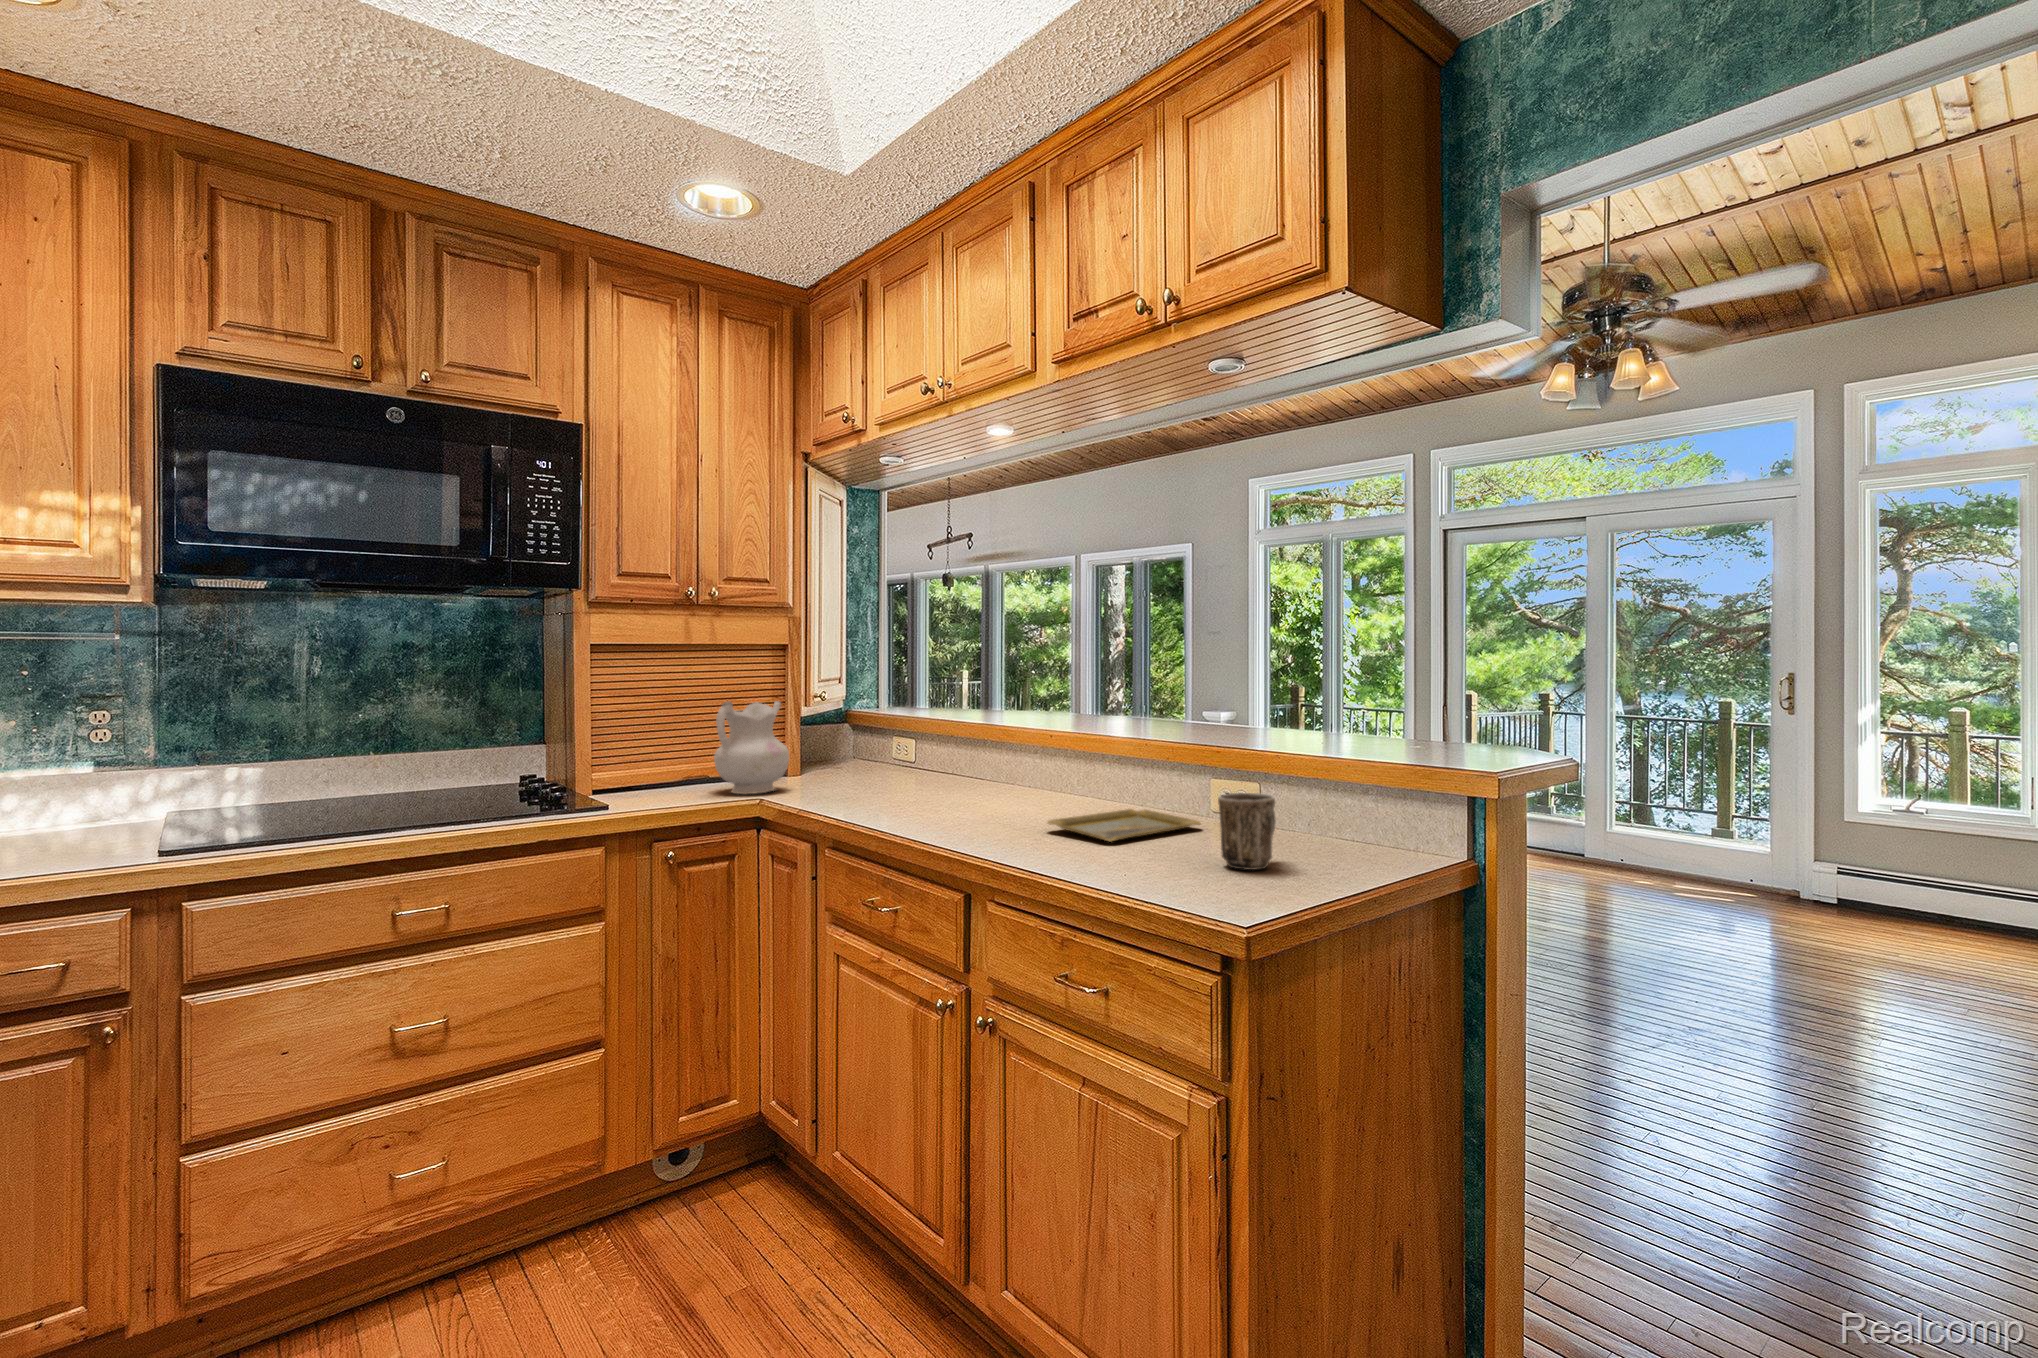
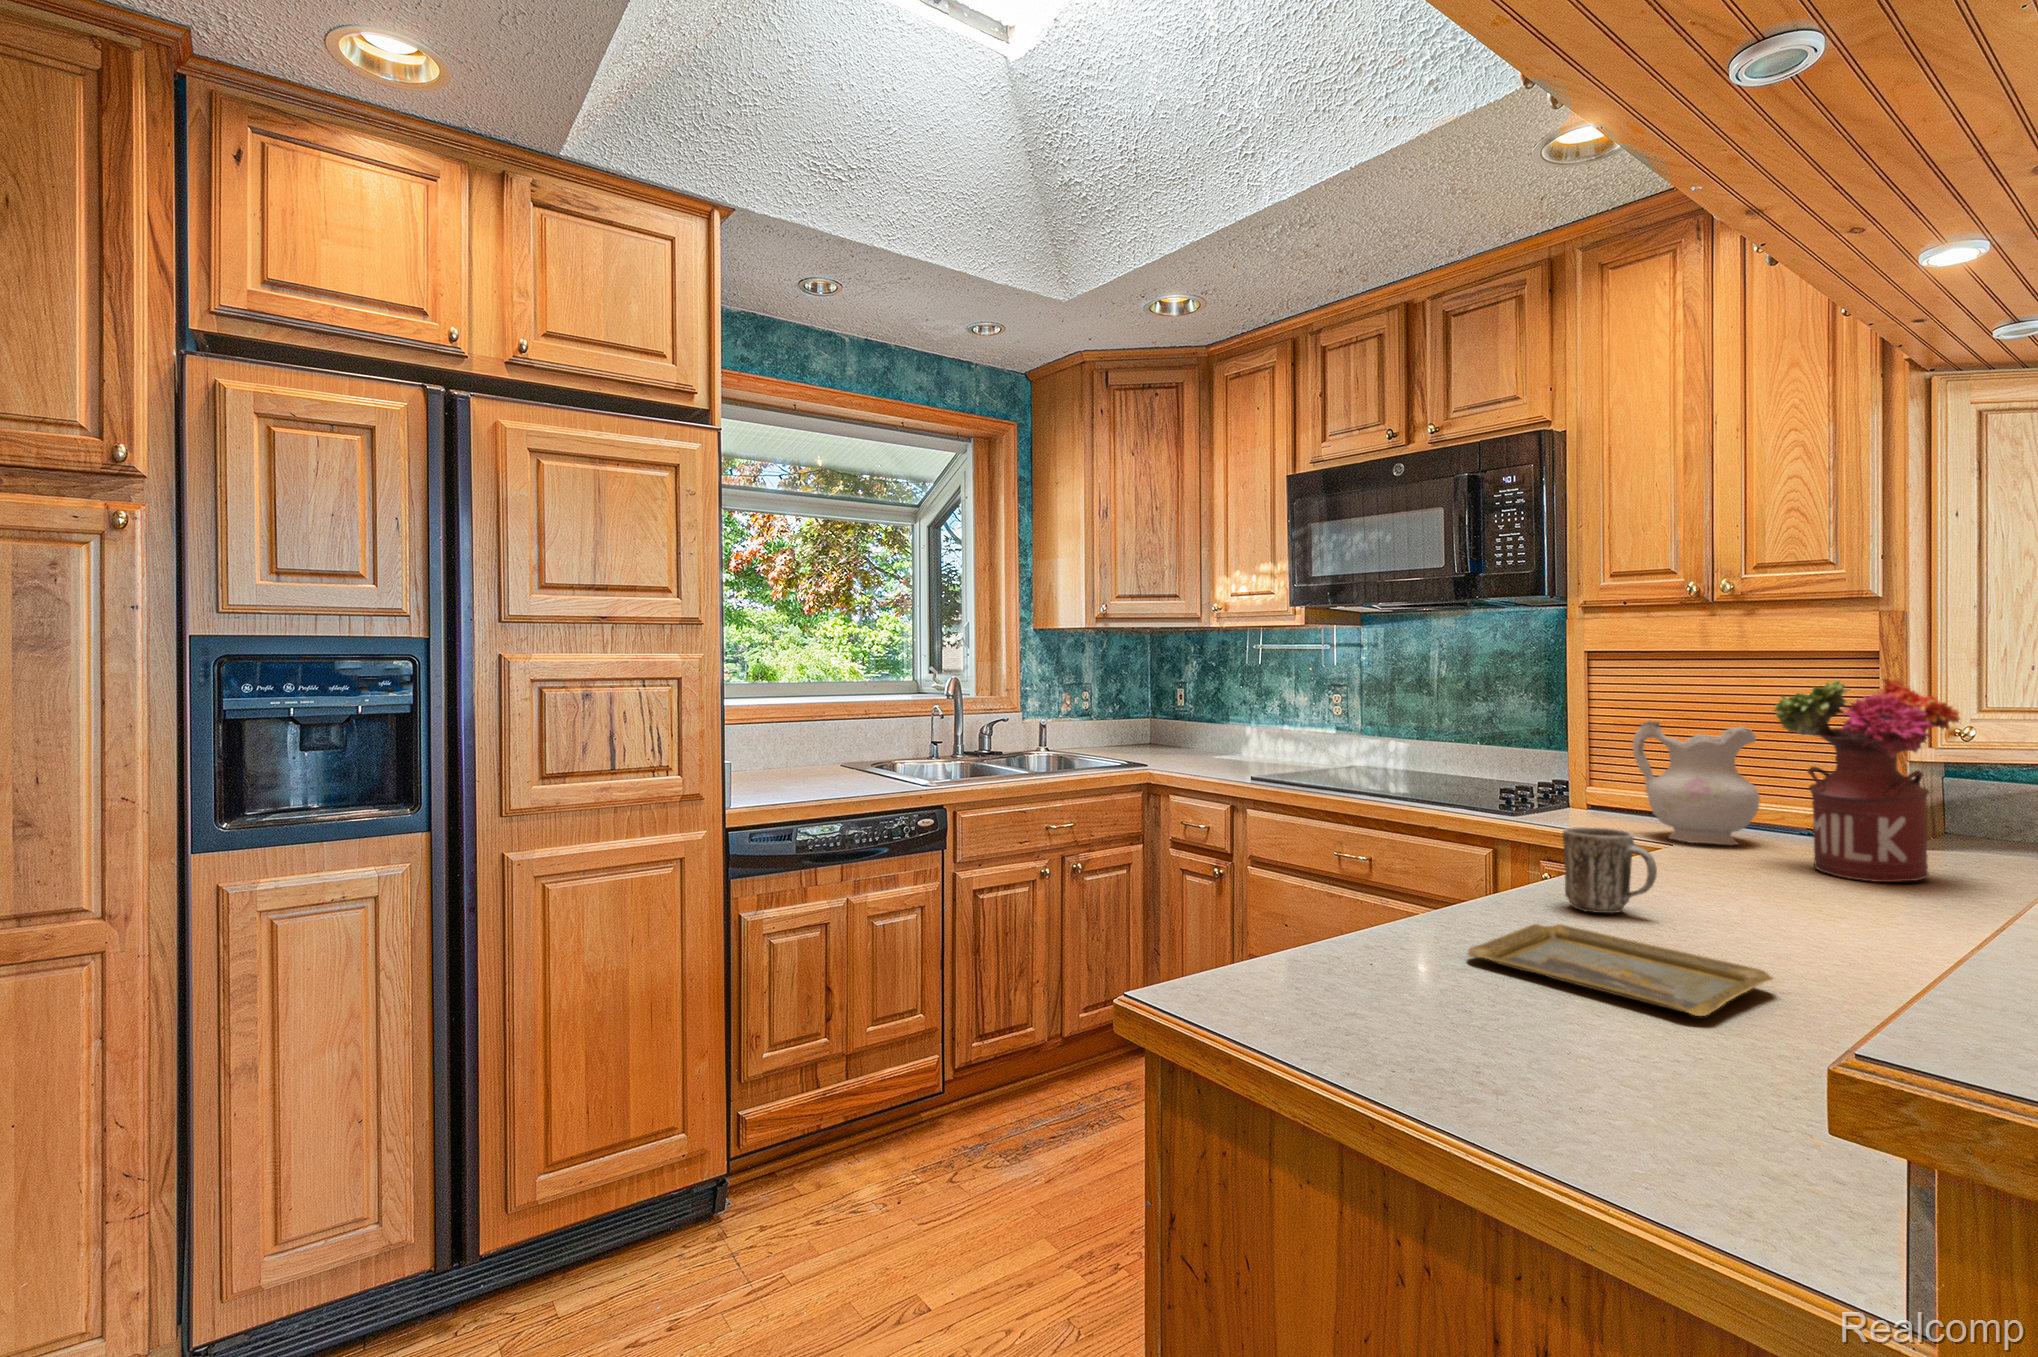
flower arrangement: none [834,660,924,789] -> present [1774,676,1960,882]
mug: present [1218,793,1276,870] -> present [1563,827,1657,913]

